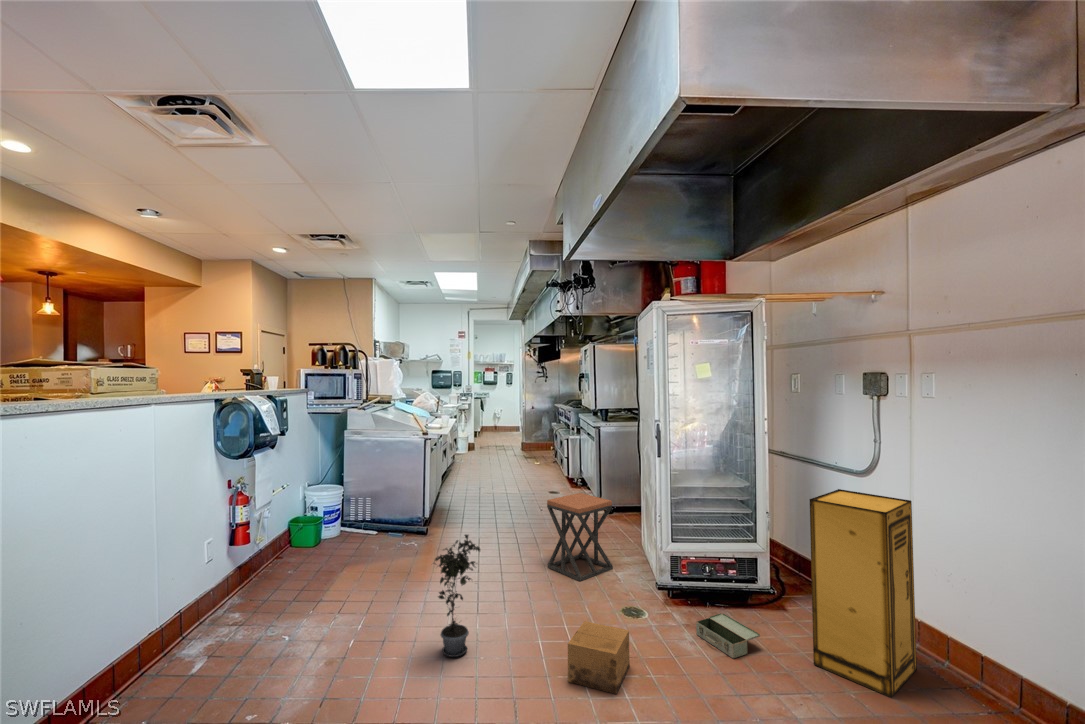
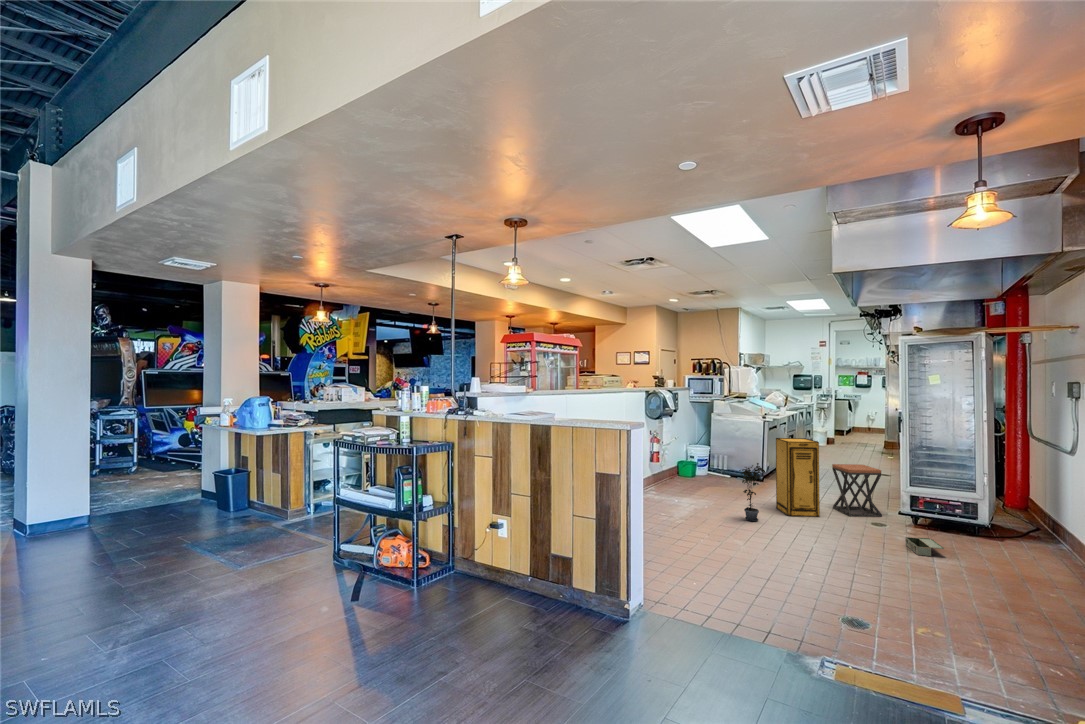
storage cabinet: present [810,489,917,698] -> present [776,438,820,517]
cardboard box: present [568,621,630,694] -> none [804,516,844,546]

